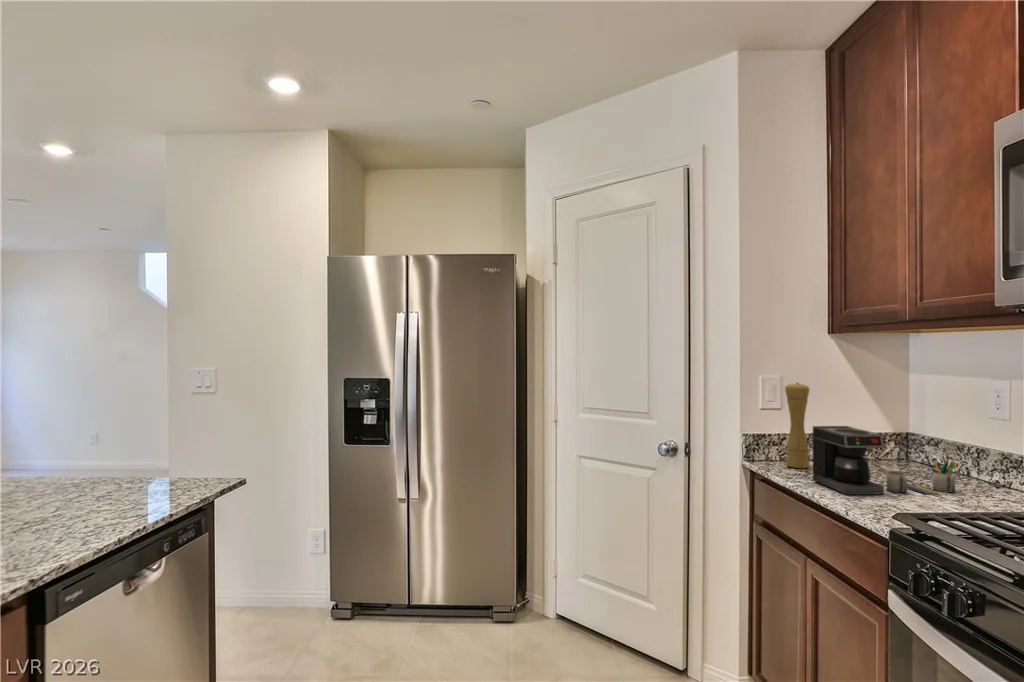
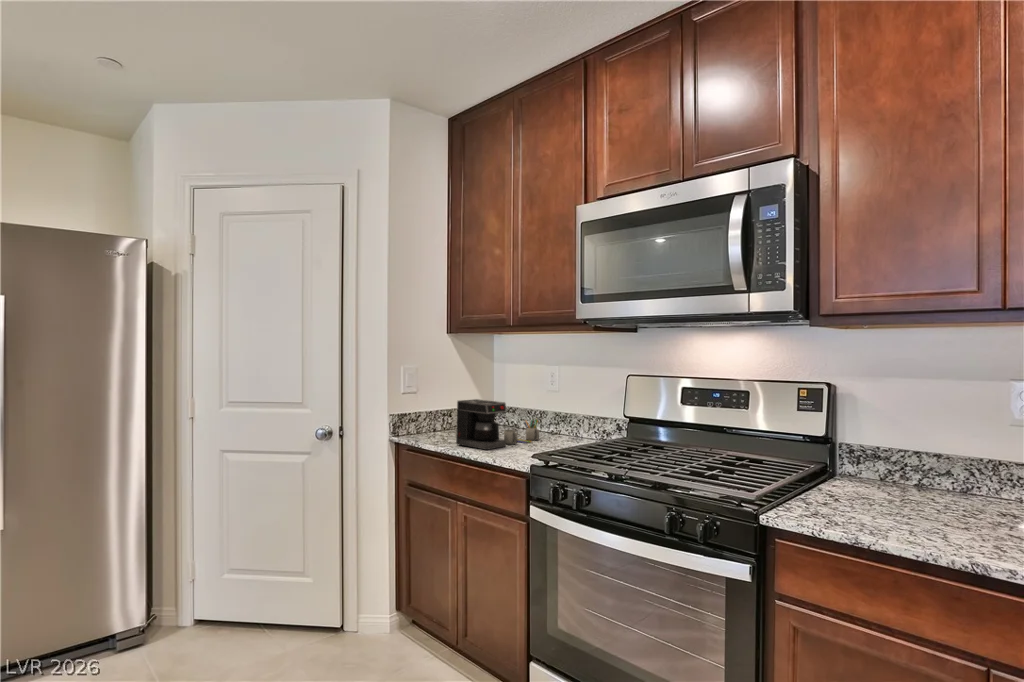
pepper mill: present [785,383,809,468] -> none [425,367,444,438]

